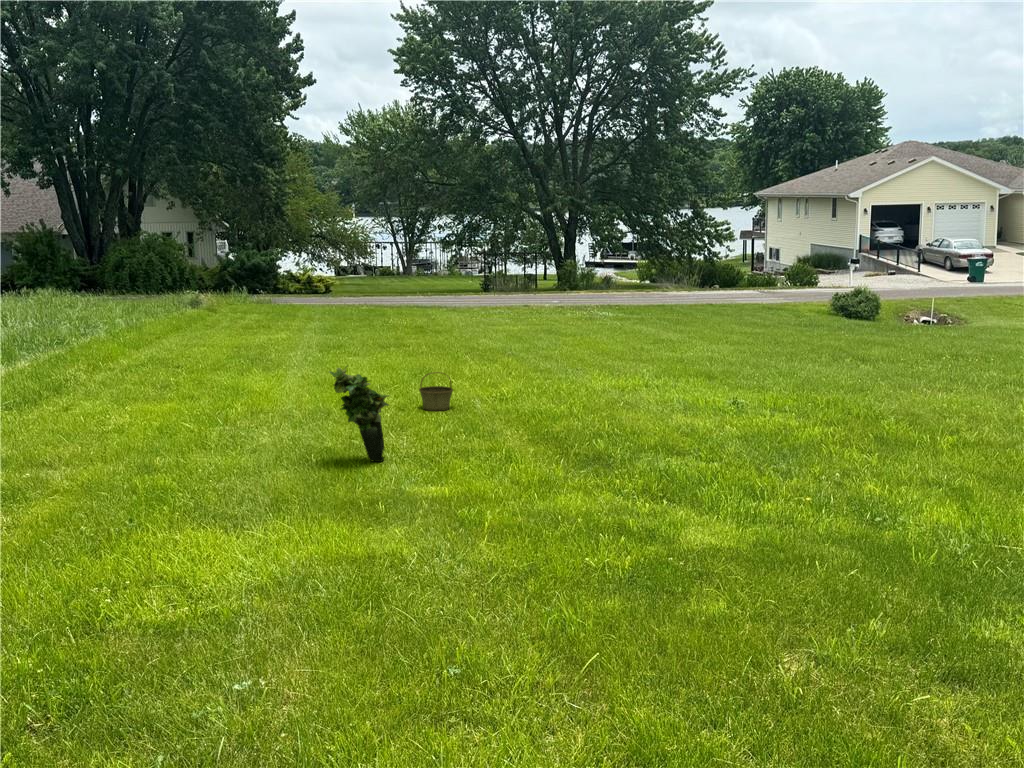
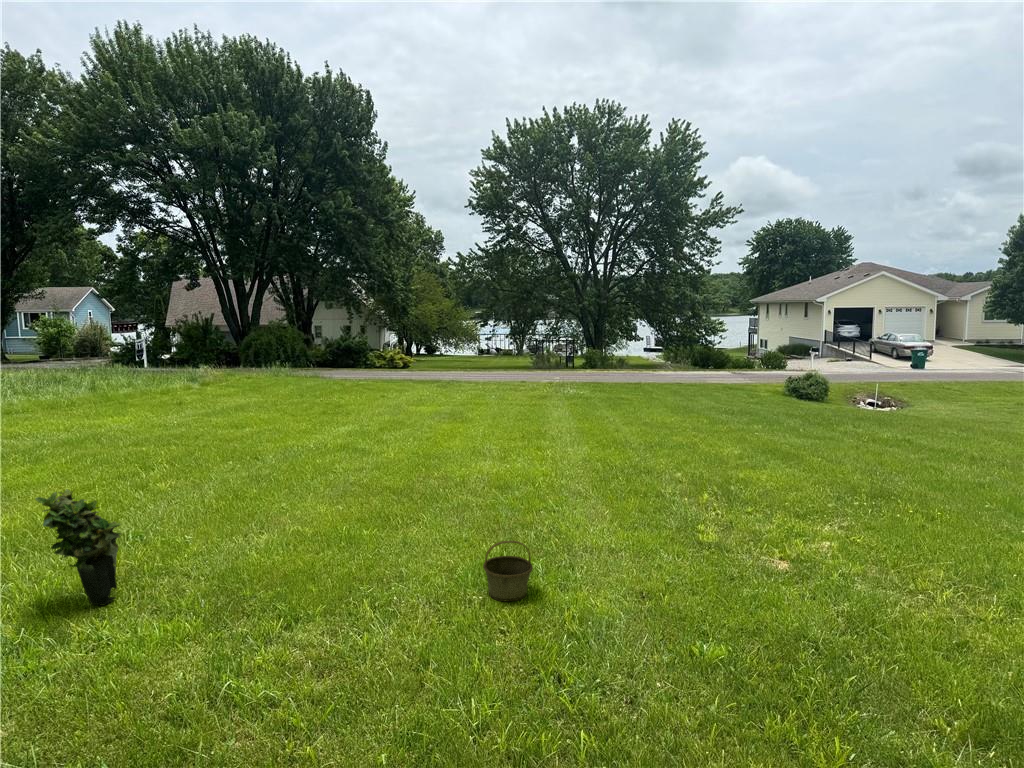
basket: present [419,372,453,411] -> present [483,541,533,601]

